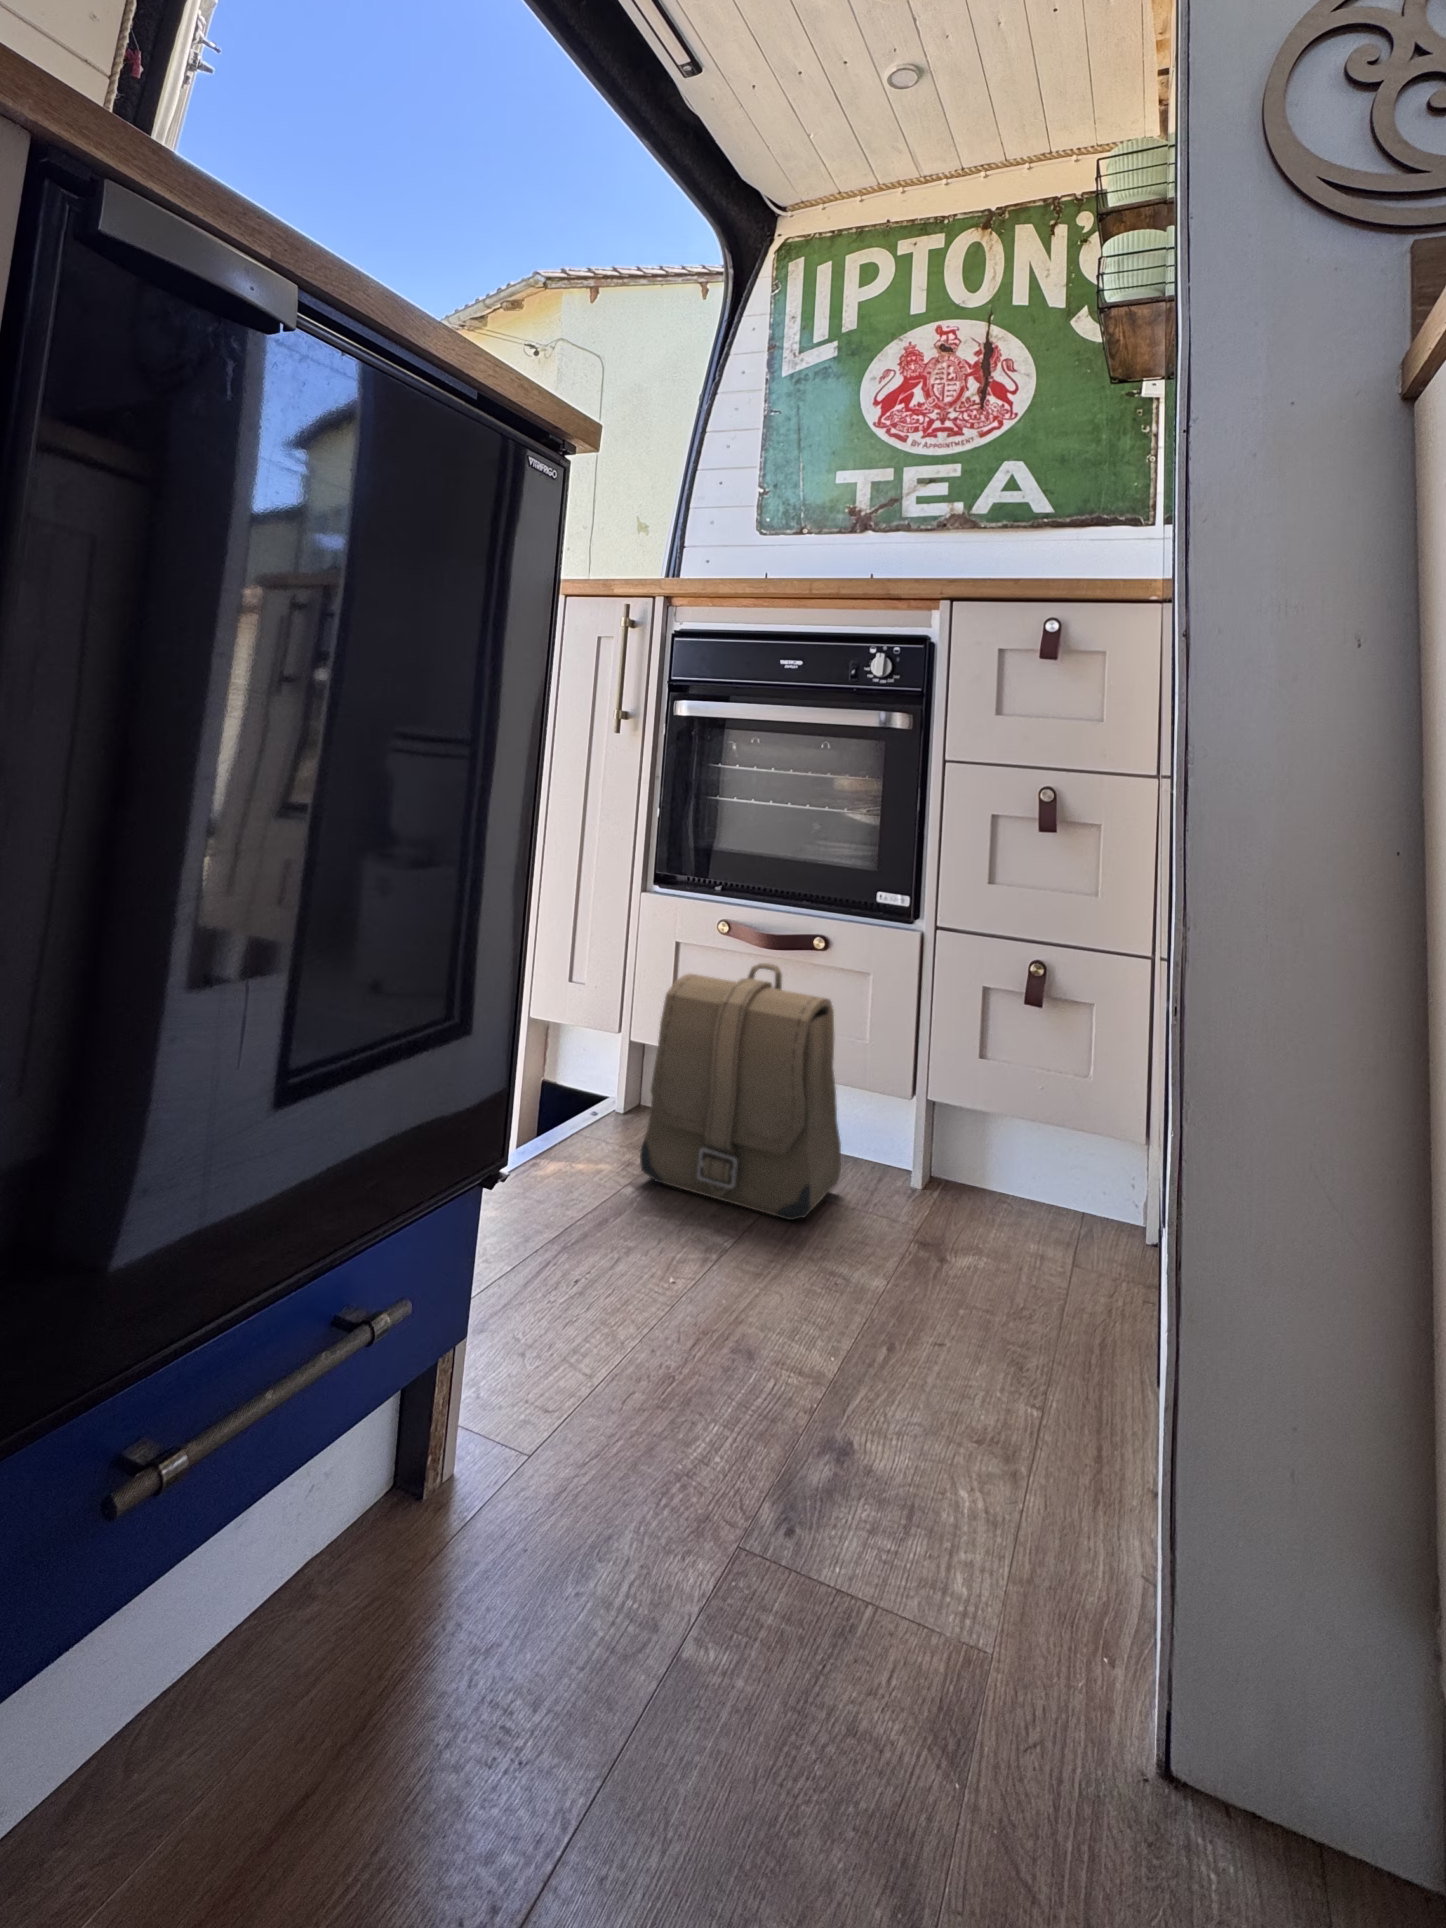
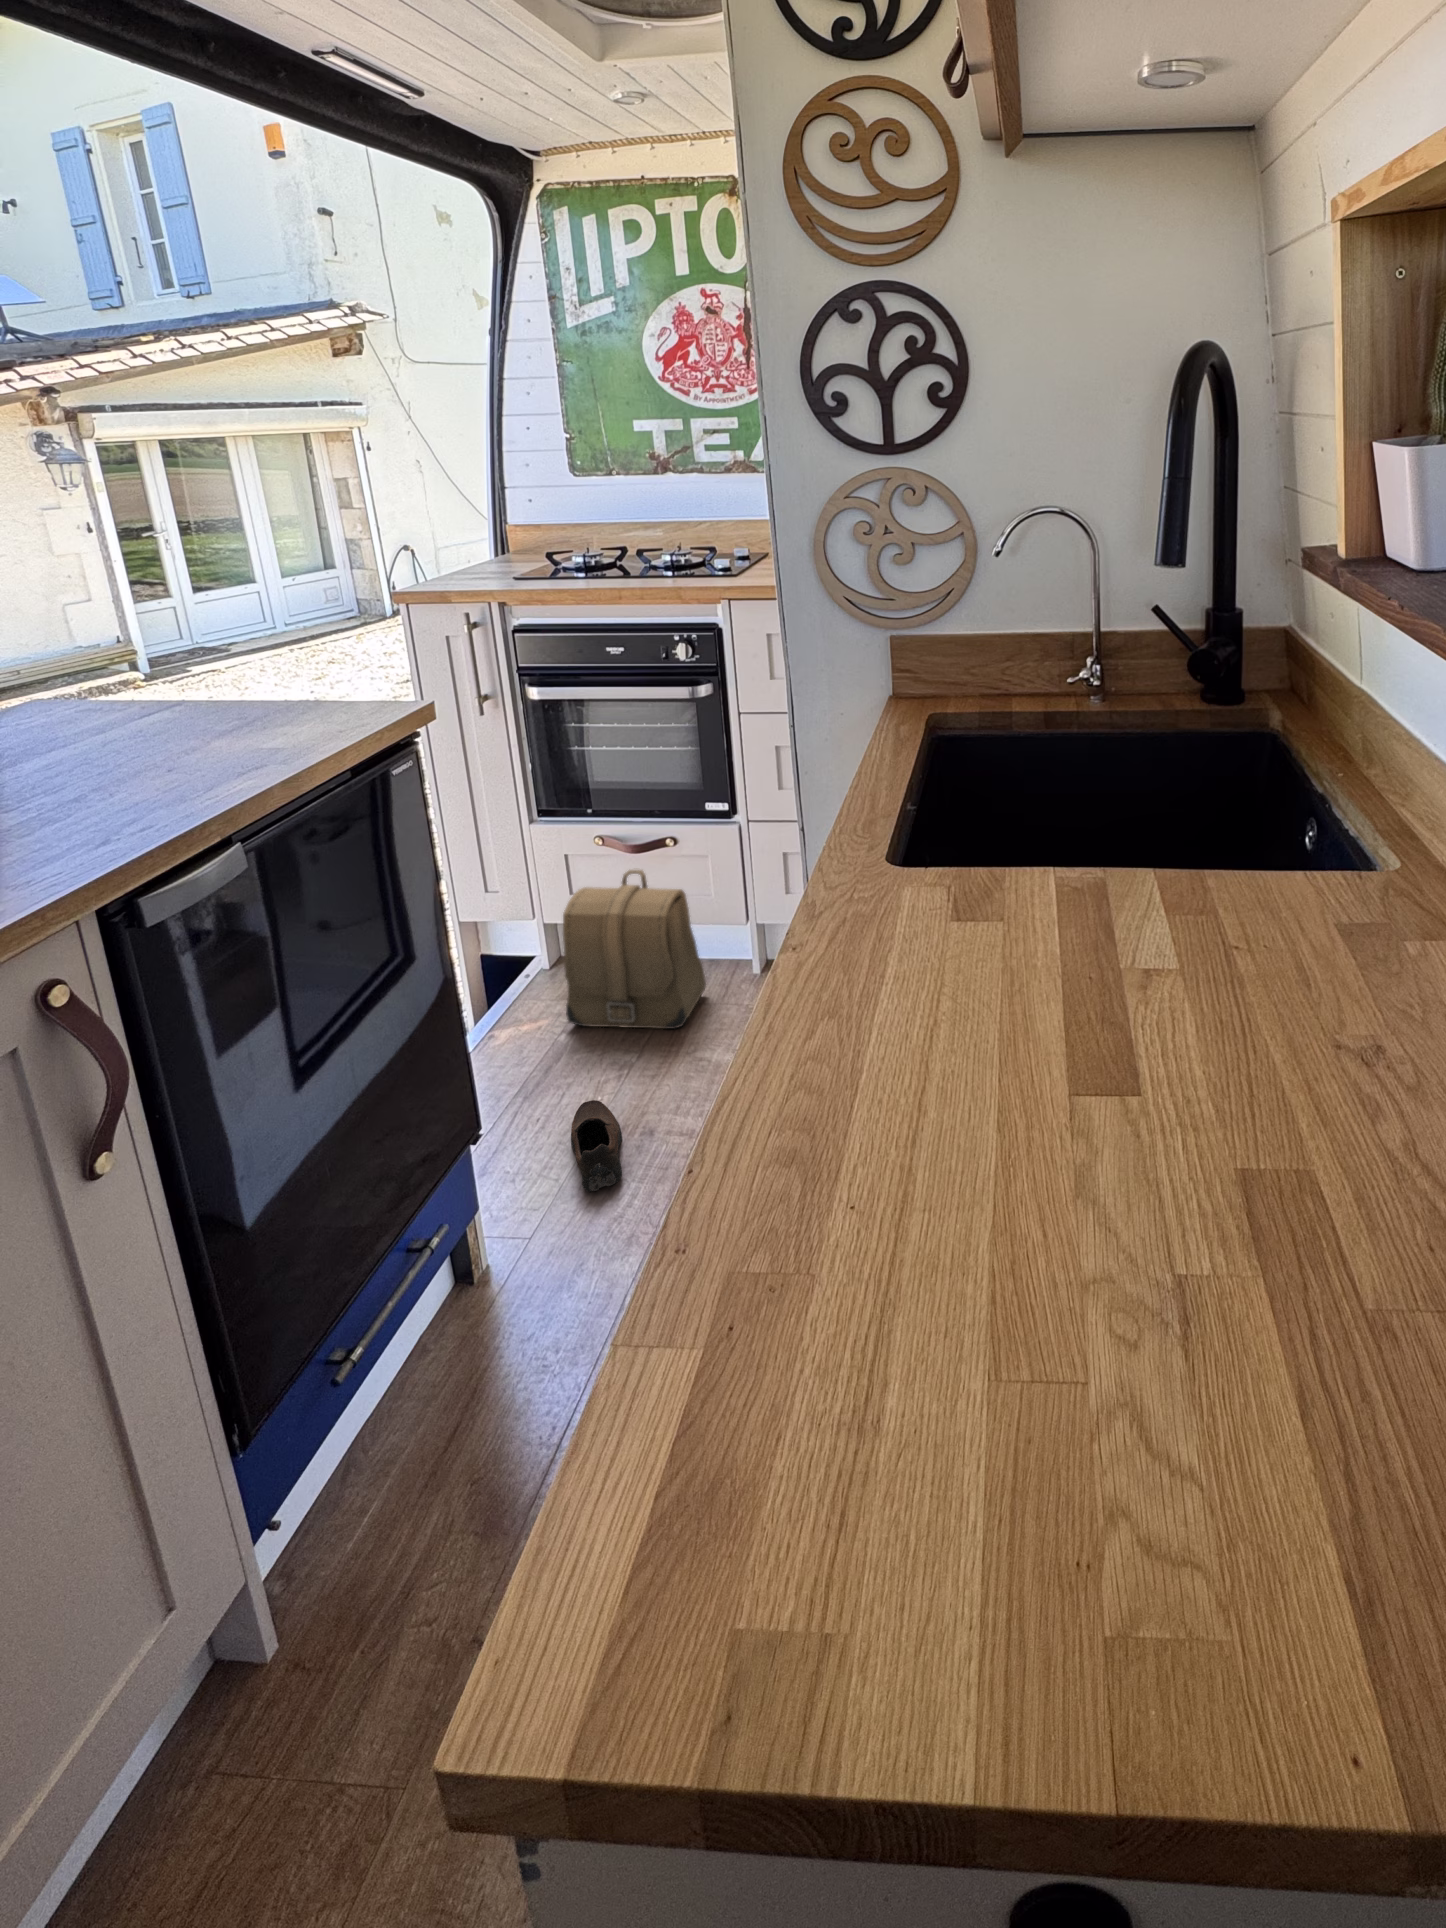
shoe: none [621,1265,701,1410] -> present [571,1100,622,1192]

